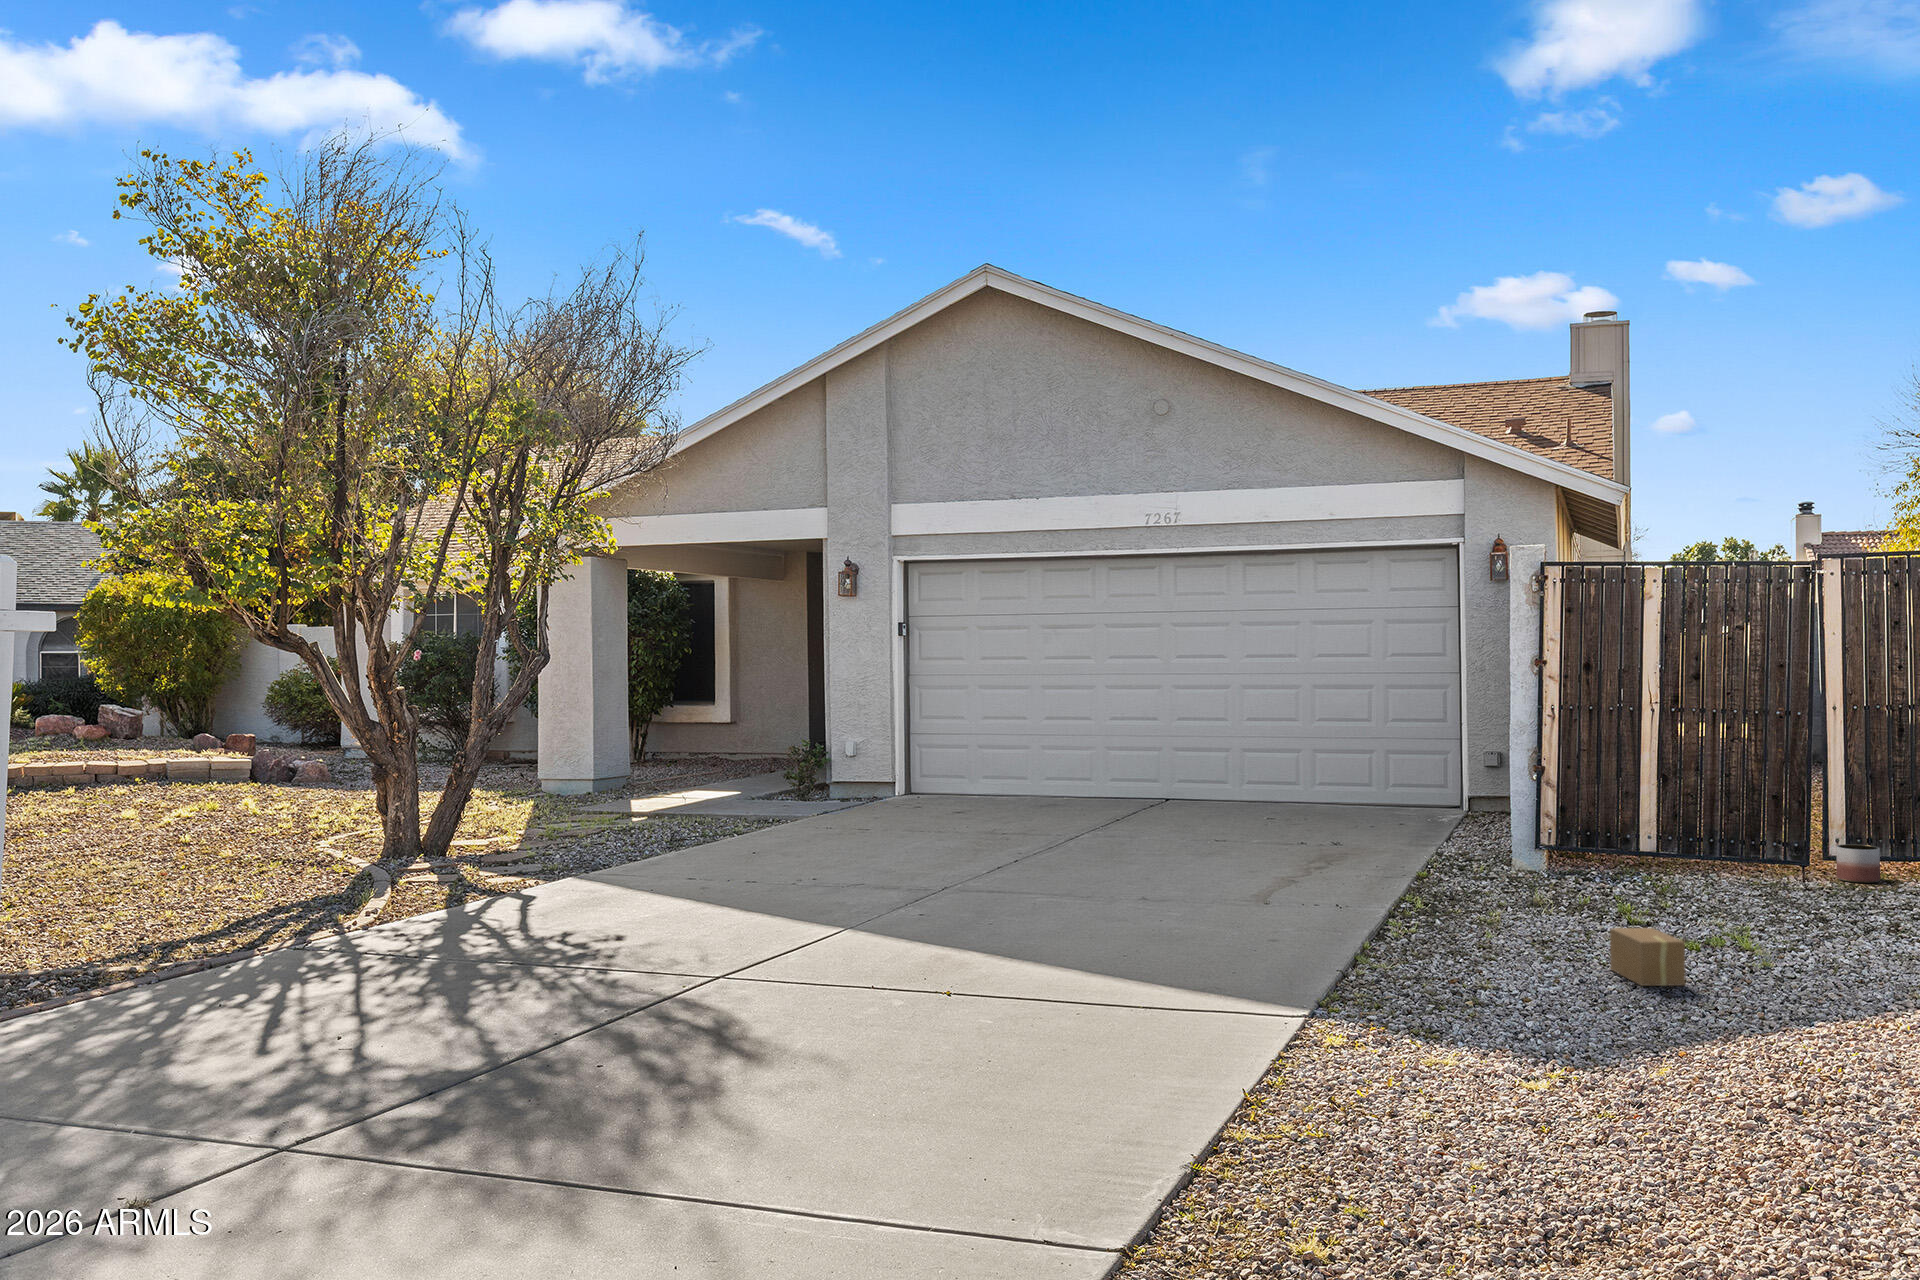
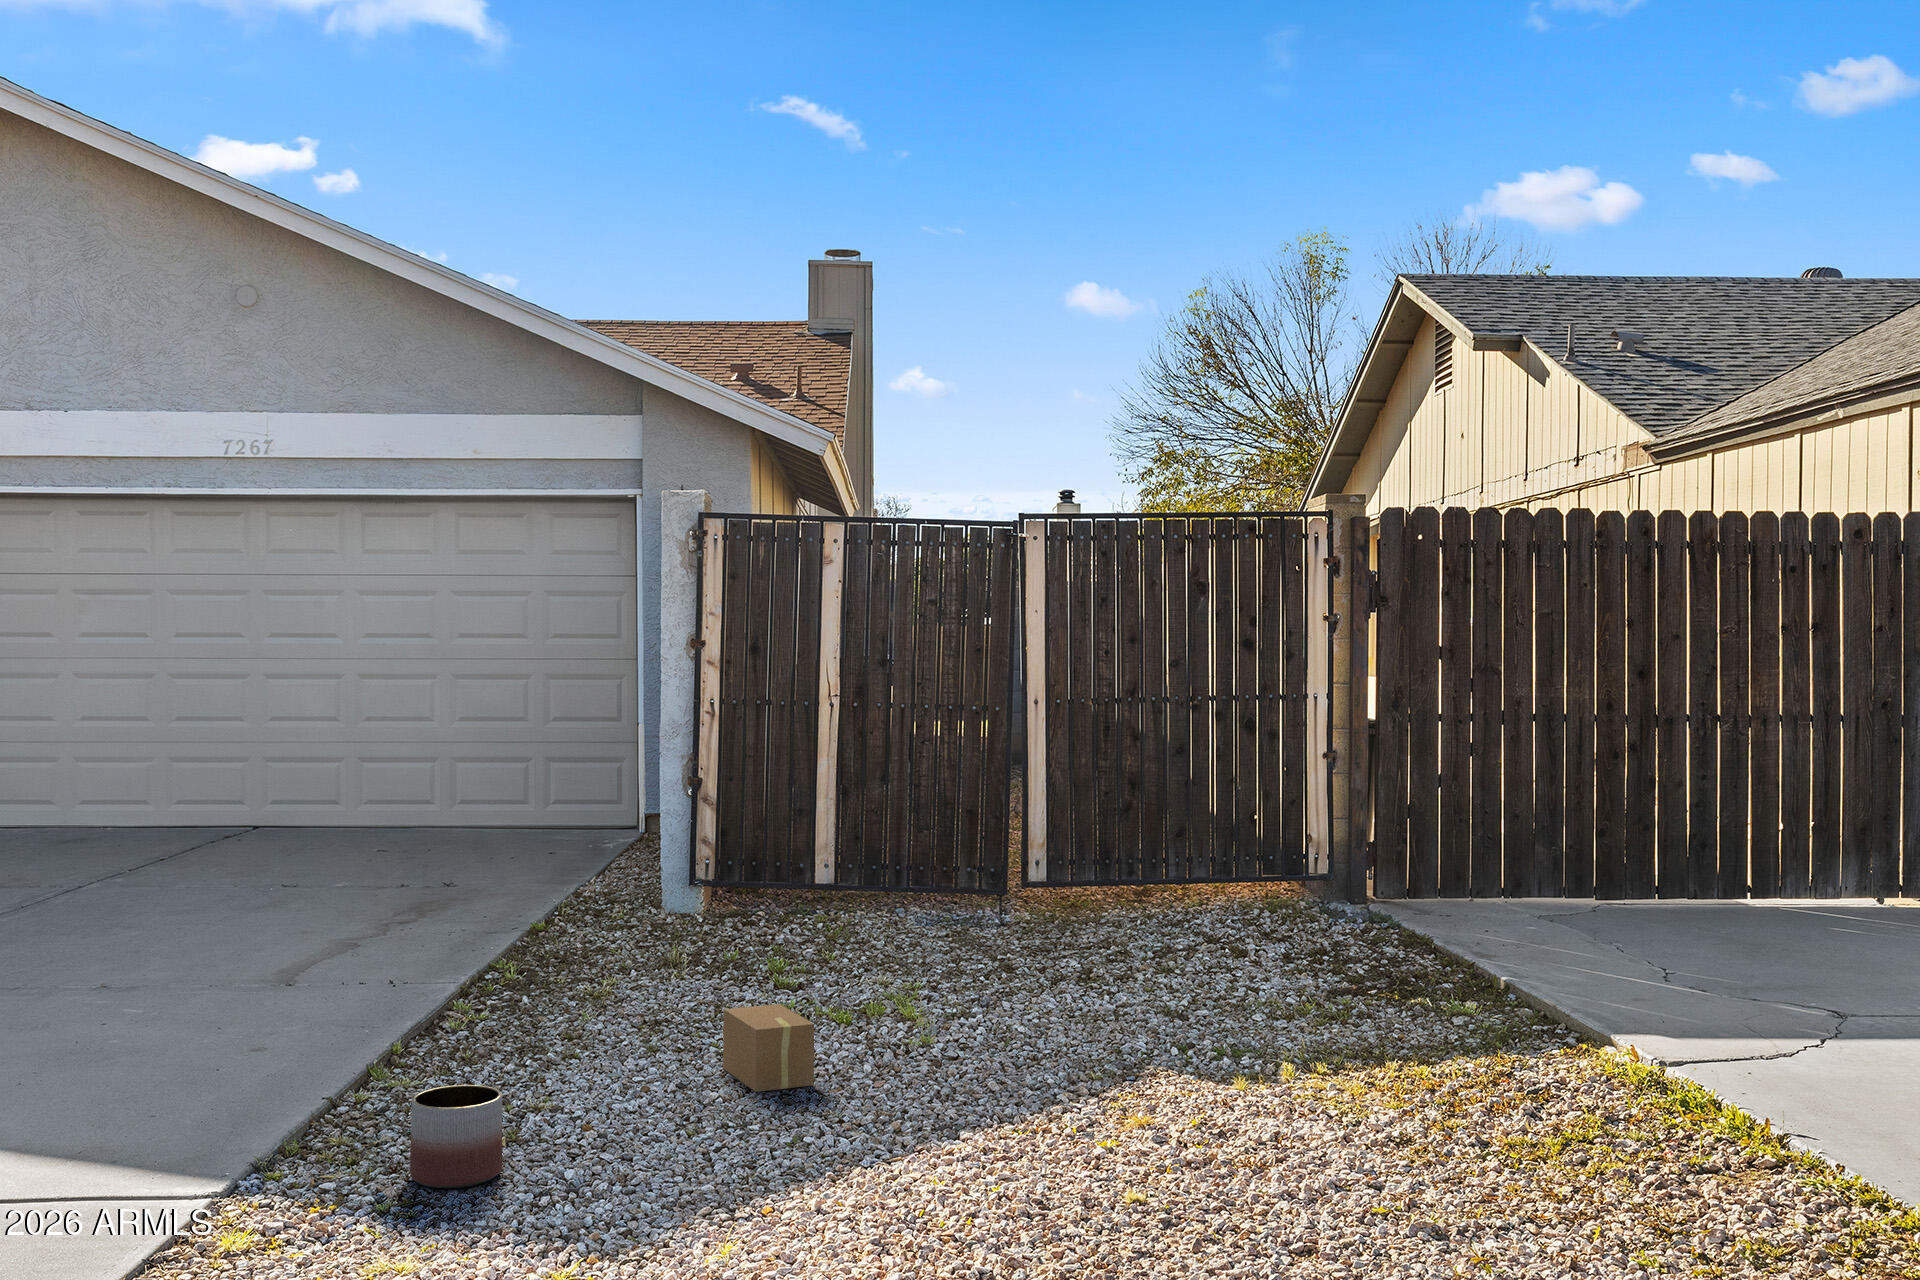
planter: present [1837,844,1880,883] -> present [410,1085,502,1188]

